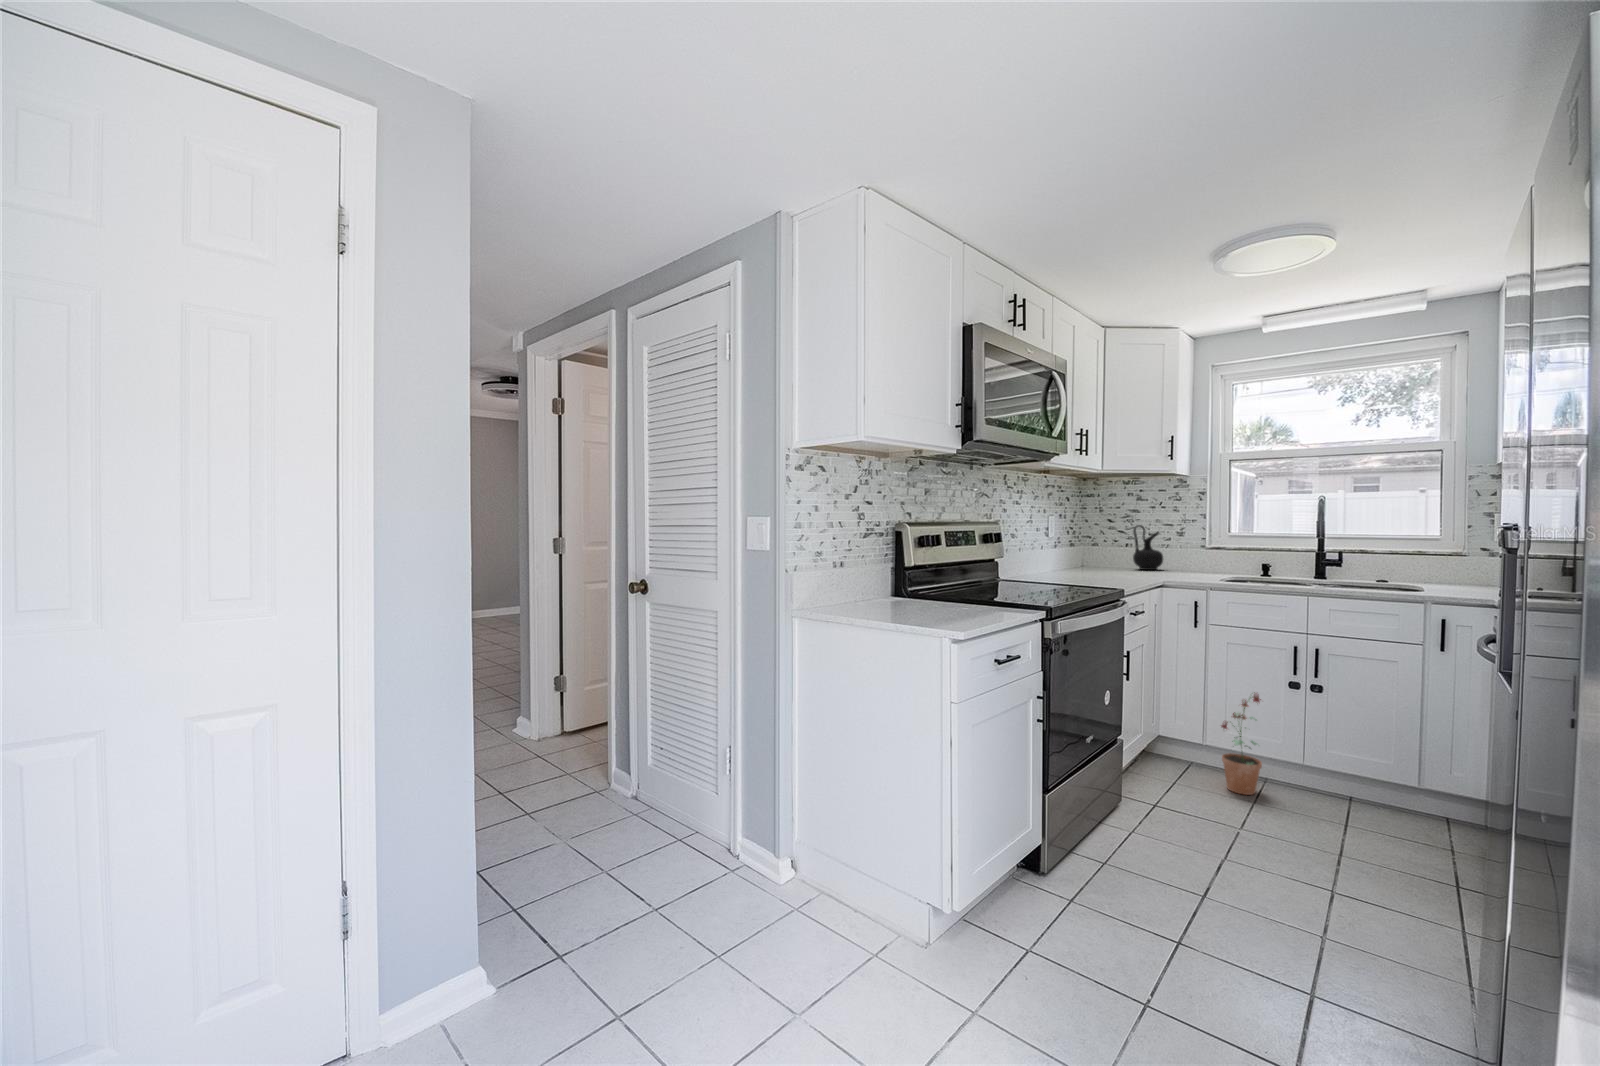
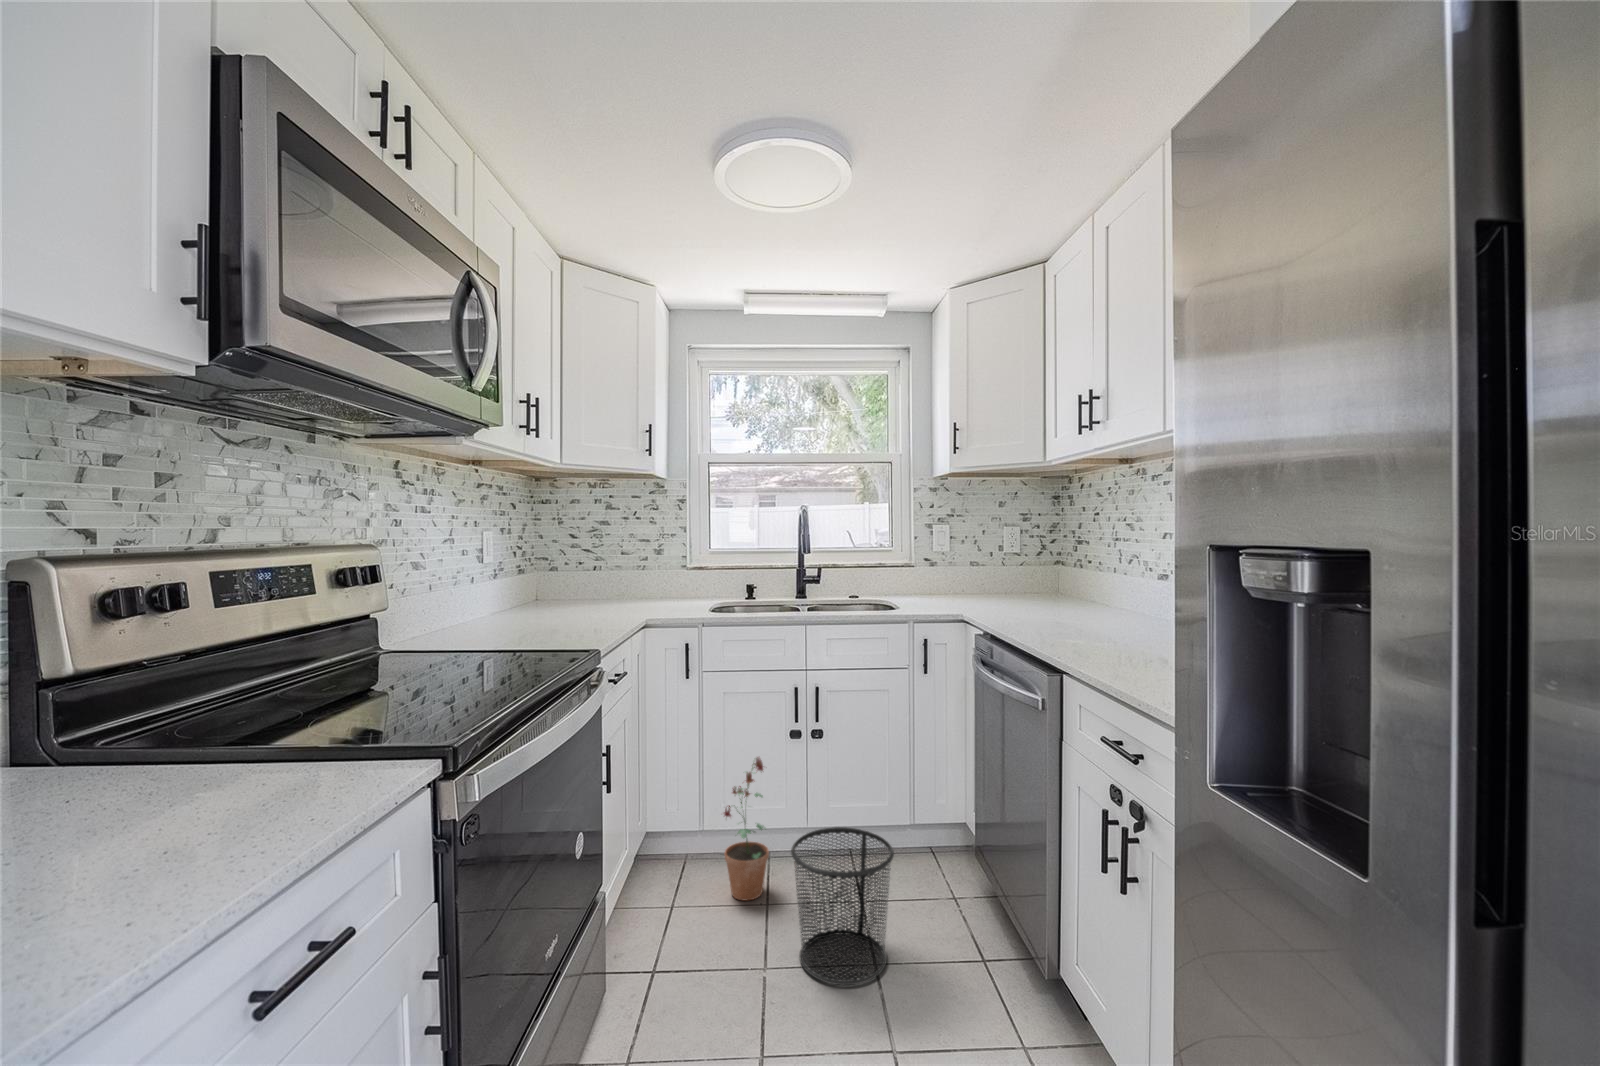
ceramic jug: present [1133,525,1163,570] -> none [603,541,639,601]
waste bin: none [1270,746,1370,858] -> present [791,827,894,985]

